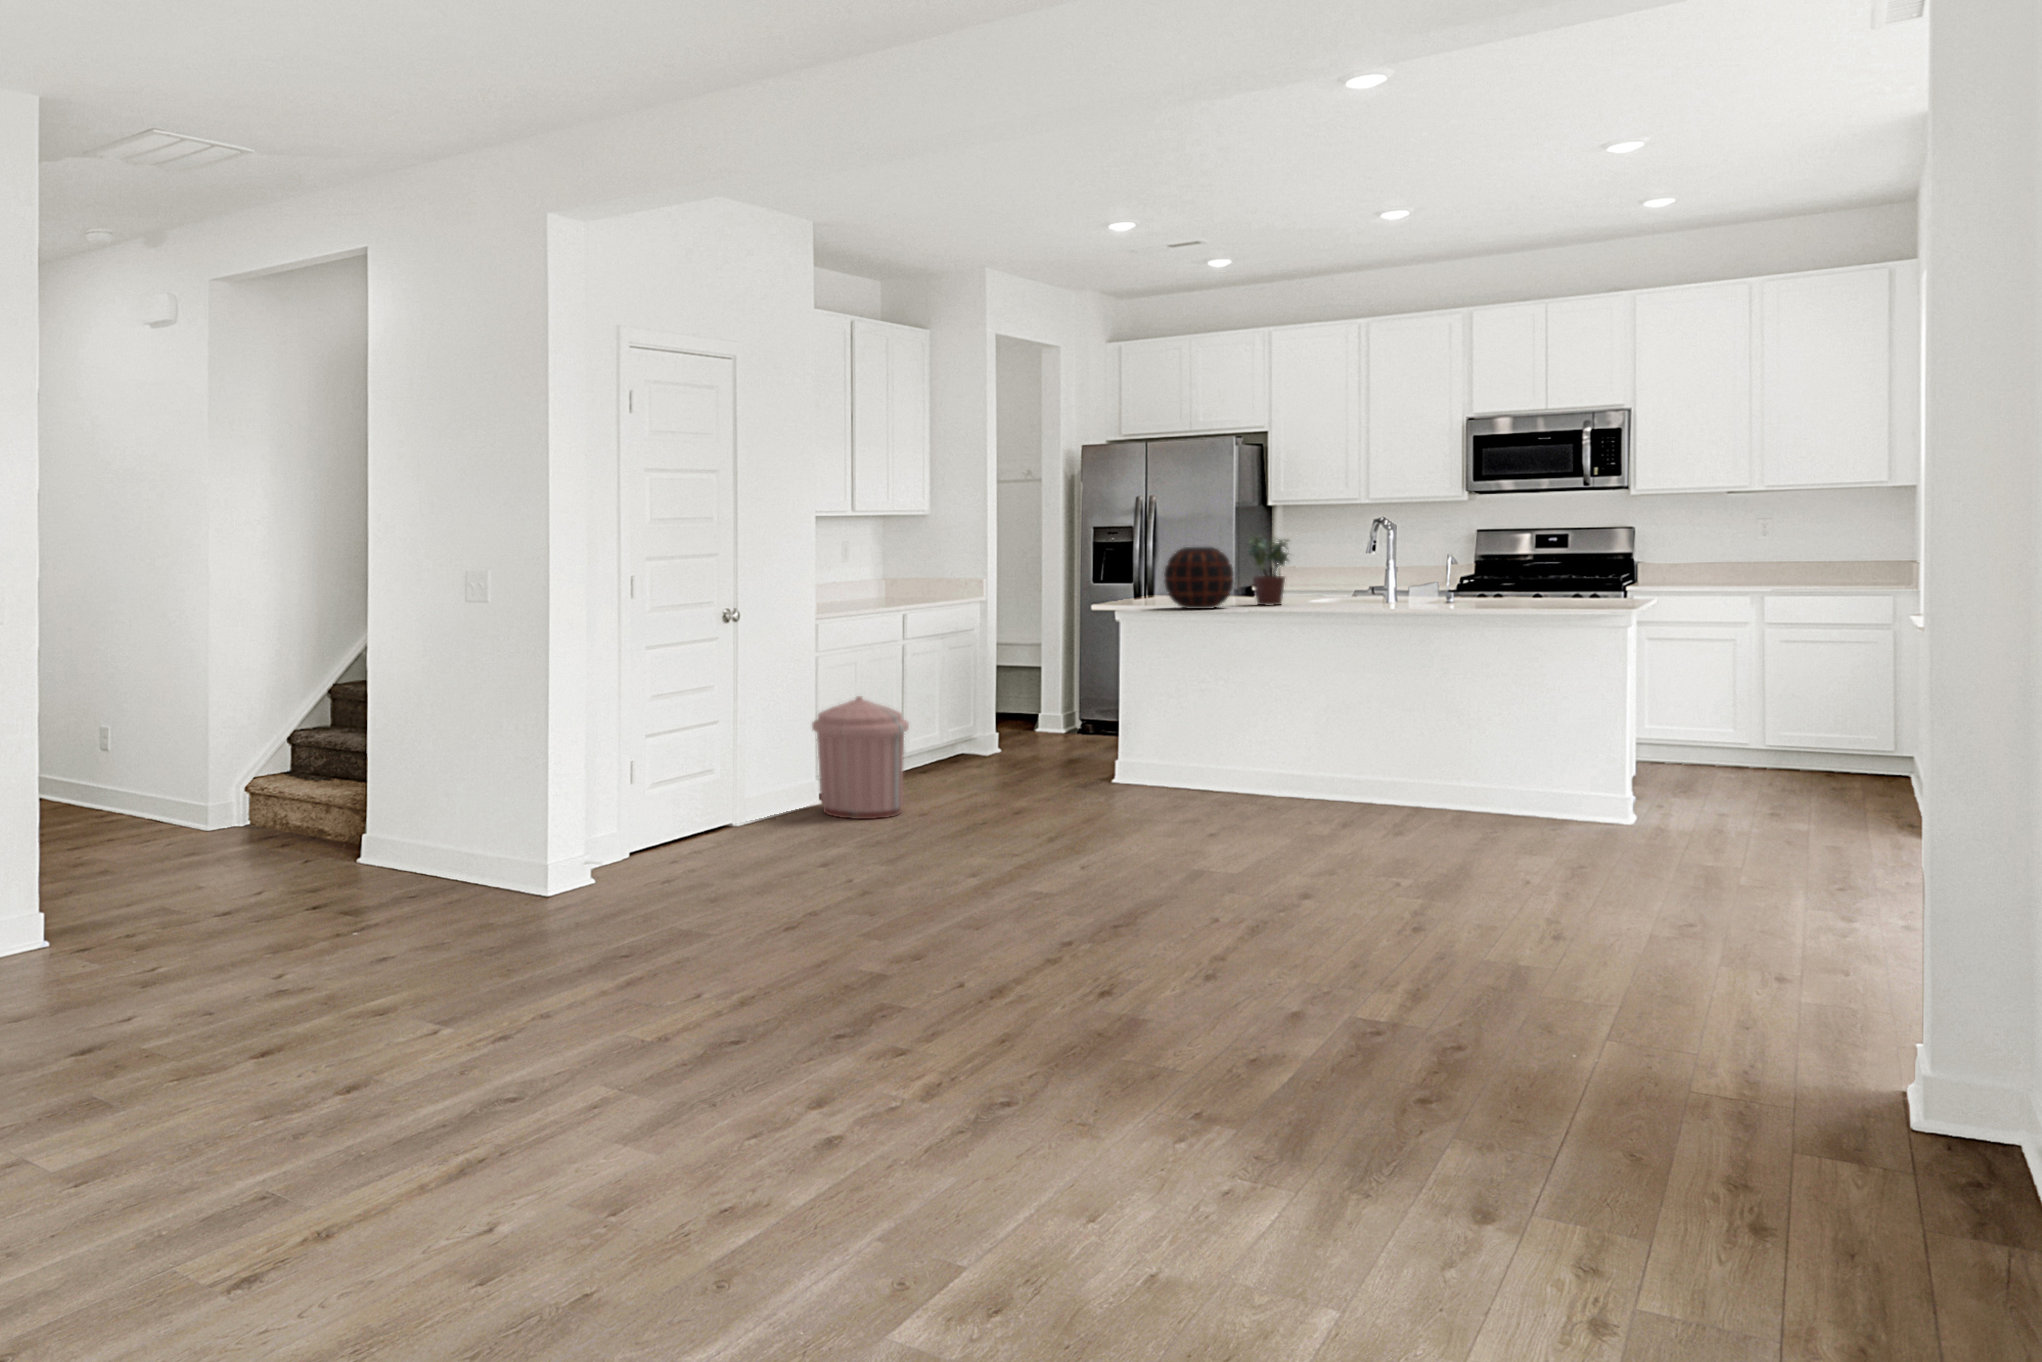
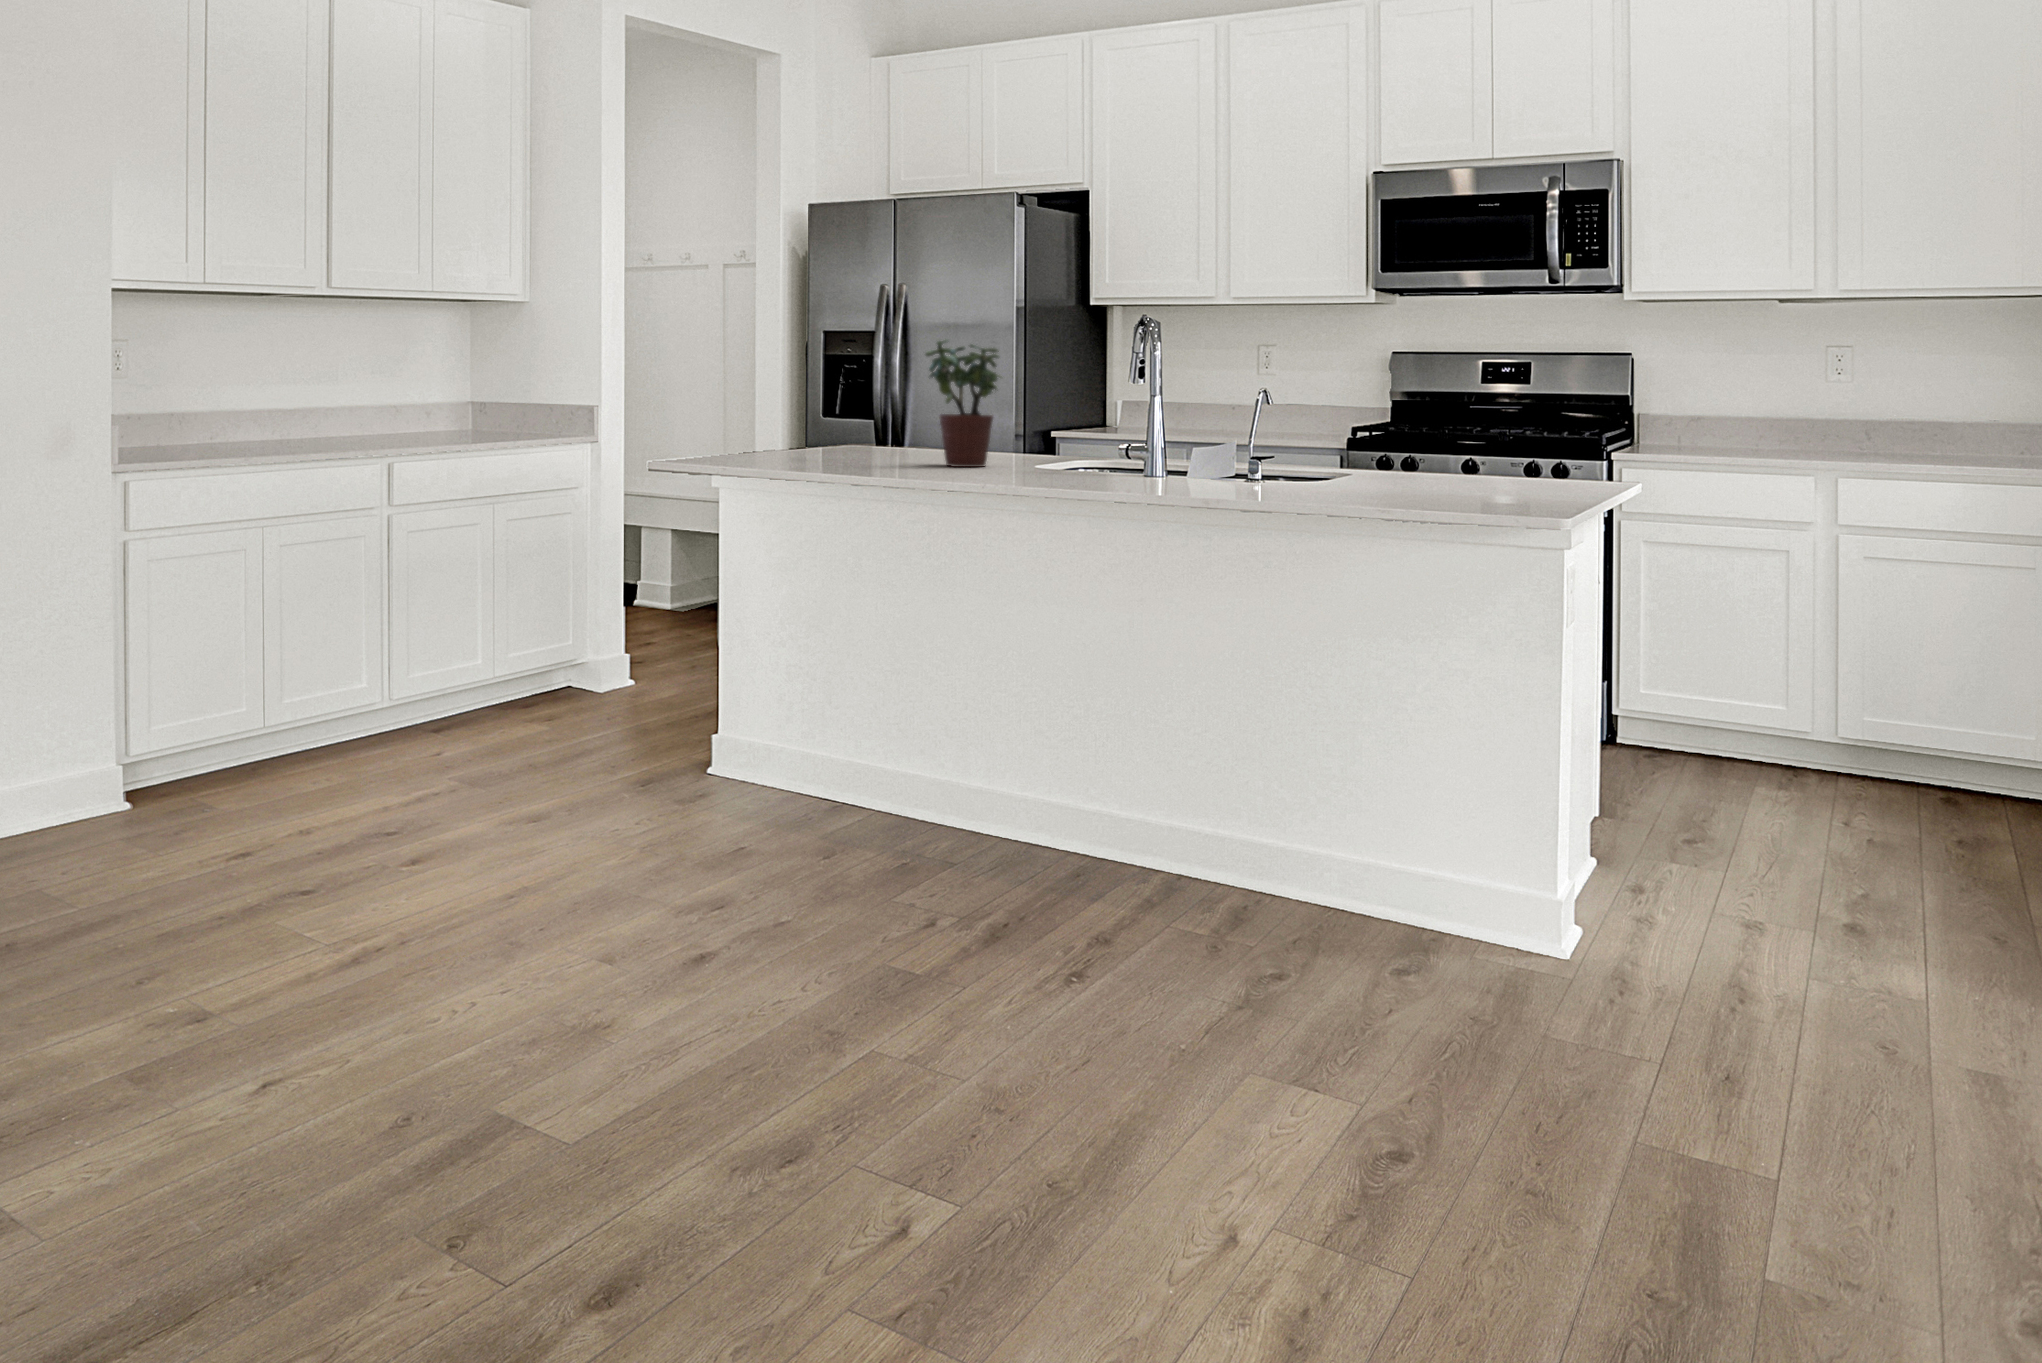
decorative vase: present [1164,547,1234,609] -> none [771,357,889,470]
trash can: present [812,696,909,819] -> none [49,617,238,861]

